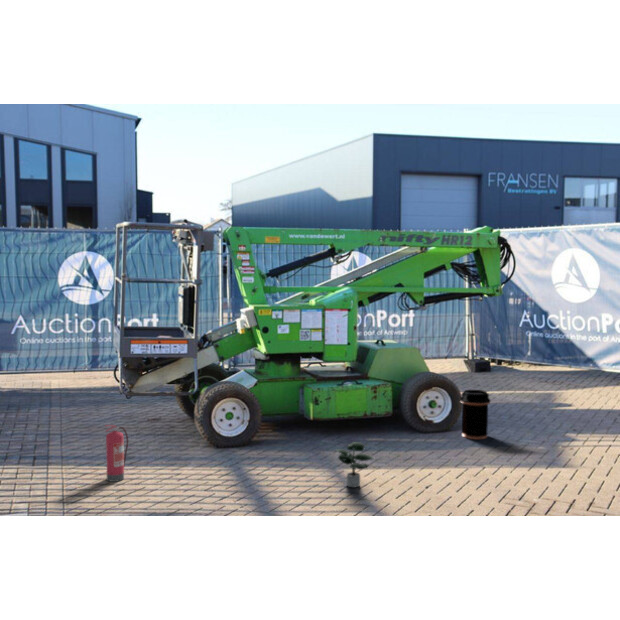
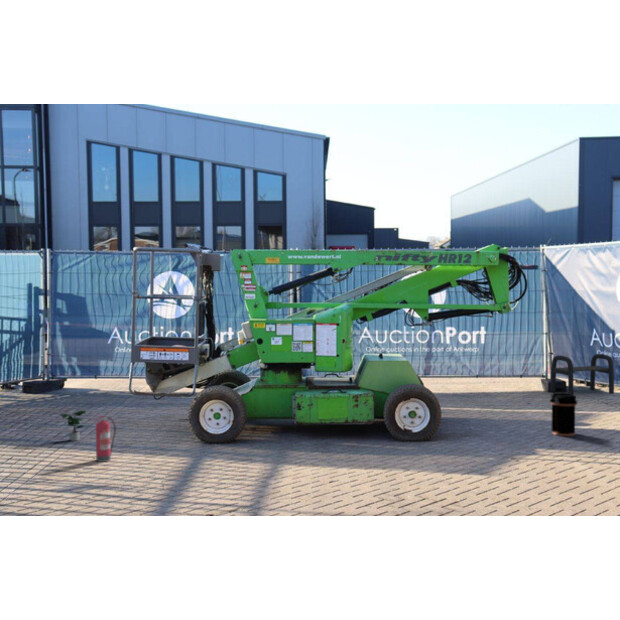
bench: none [486,334,542,376] -> present [551,354,614,394]
trash can: present [460,390,490,439] -> present [550,393,577,436]
potted plant: present [337,442,373,487] -> present [60,410,86,441]

